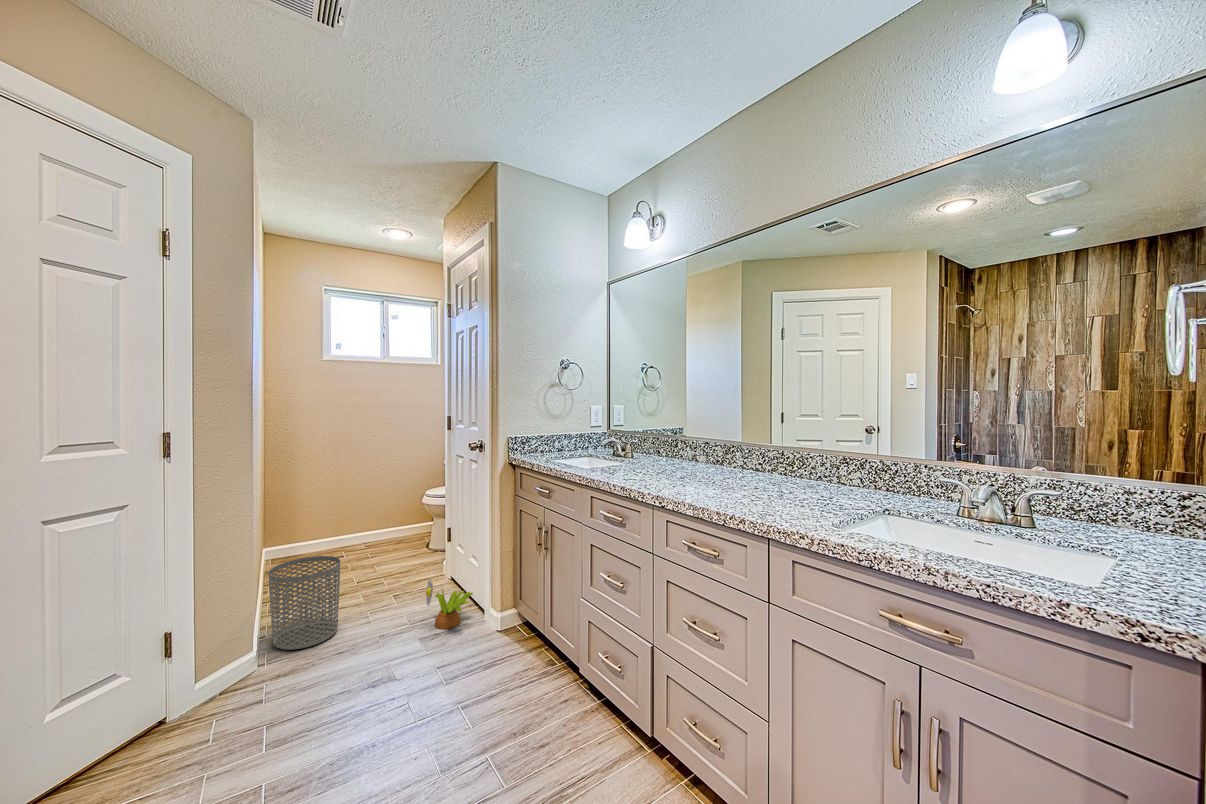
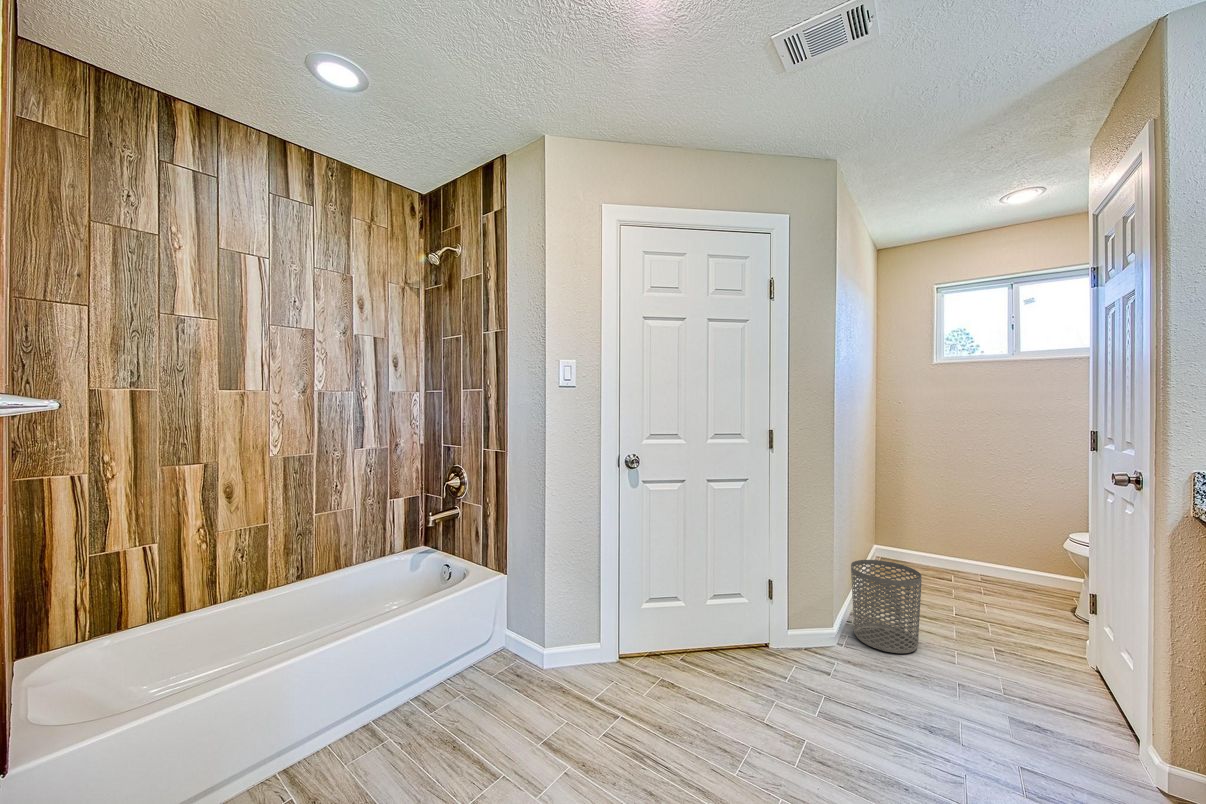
decorative plant: present [426,580,473,629] -> none [1031,643,1123,730]

